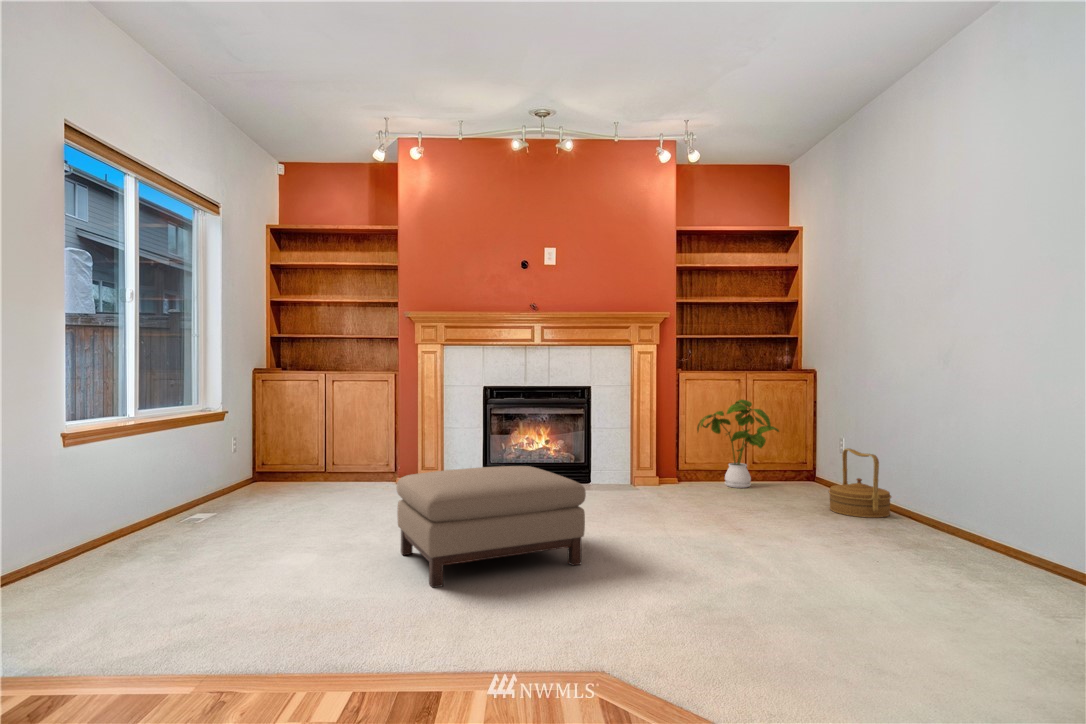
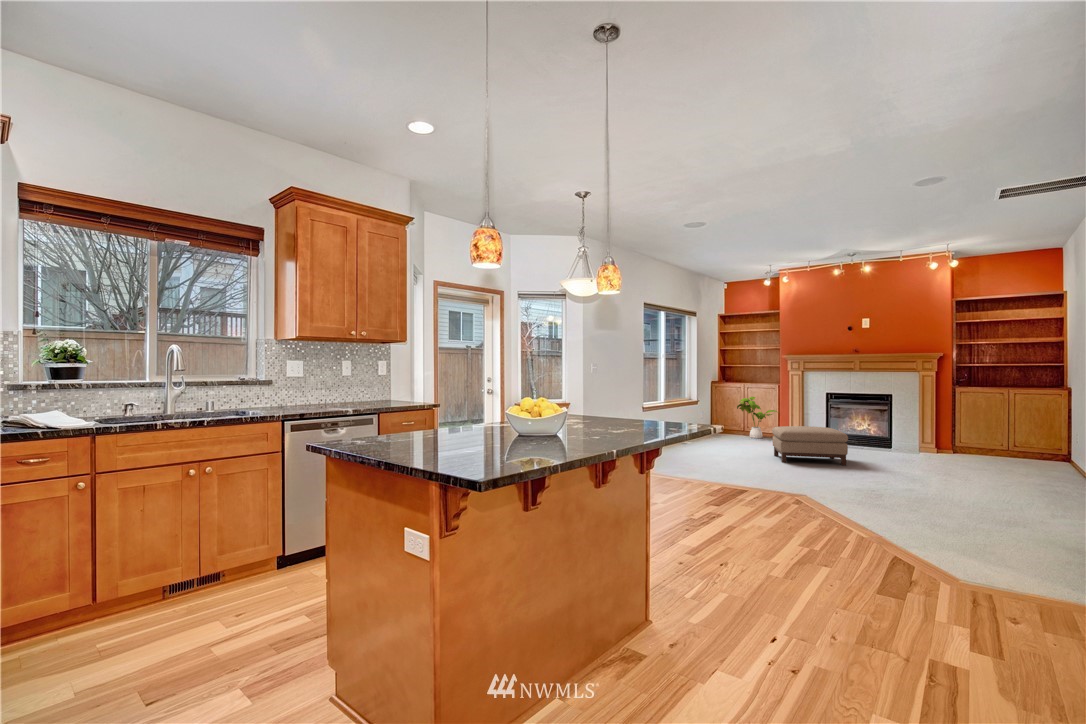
house plant: present [697,400,779,488] -> present [737,397,777,438]
woven basket: present [829,448,891,518] -> none [1032,436,1077,475]

